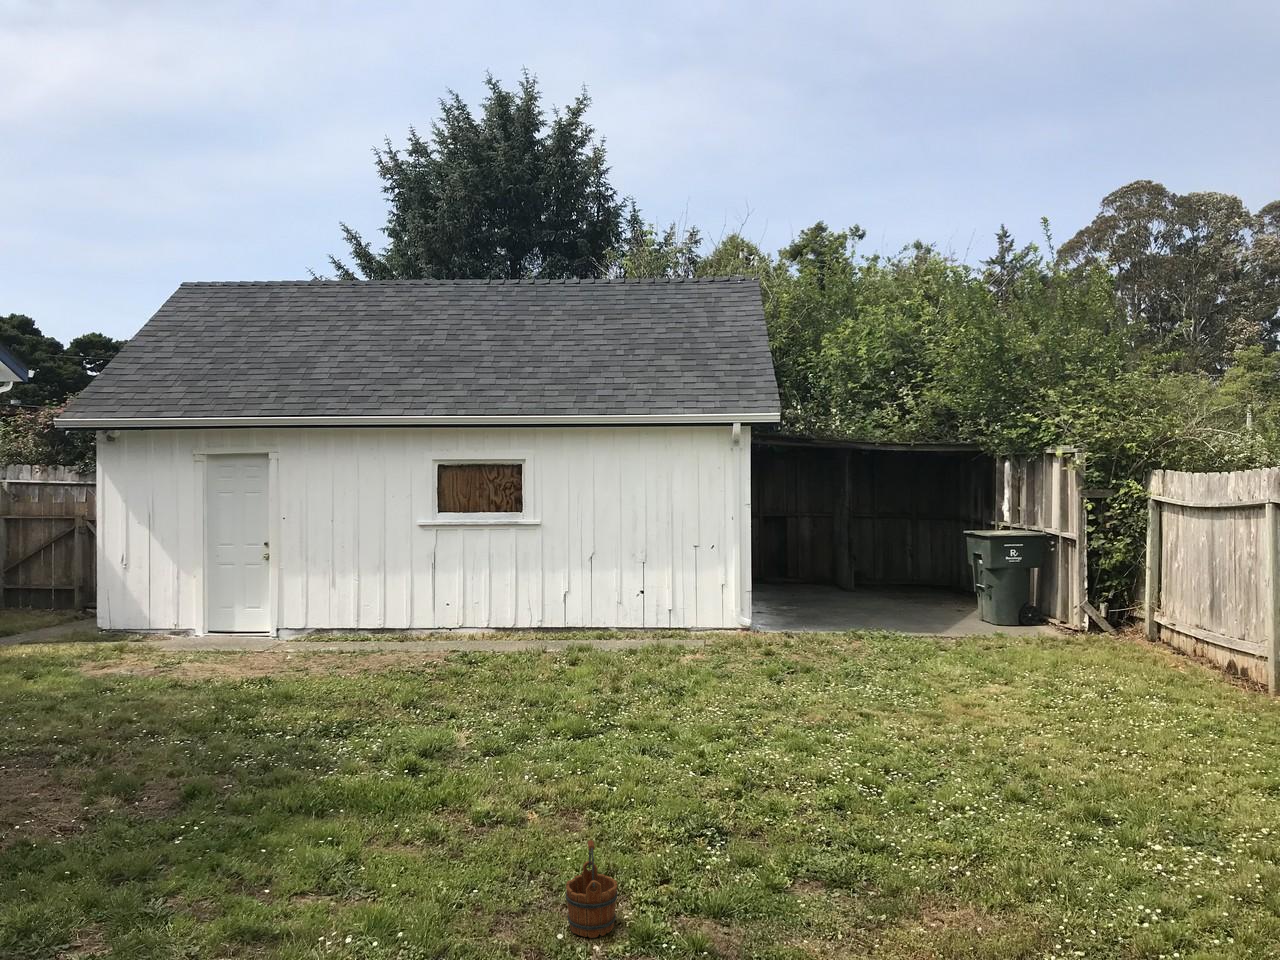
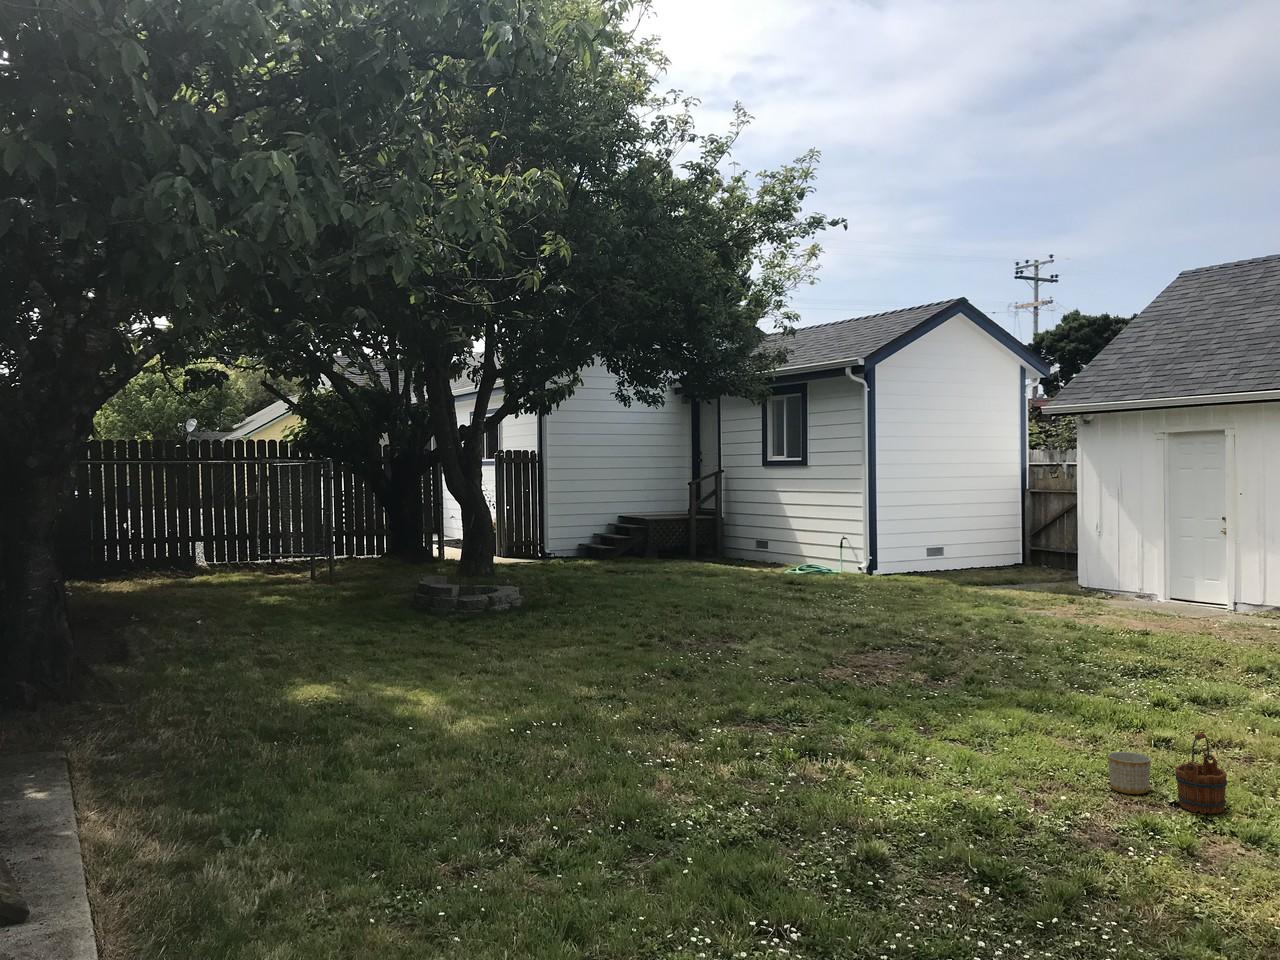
planter: none [481,881,529,940] -> present [1108,752,1151,794]

